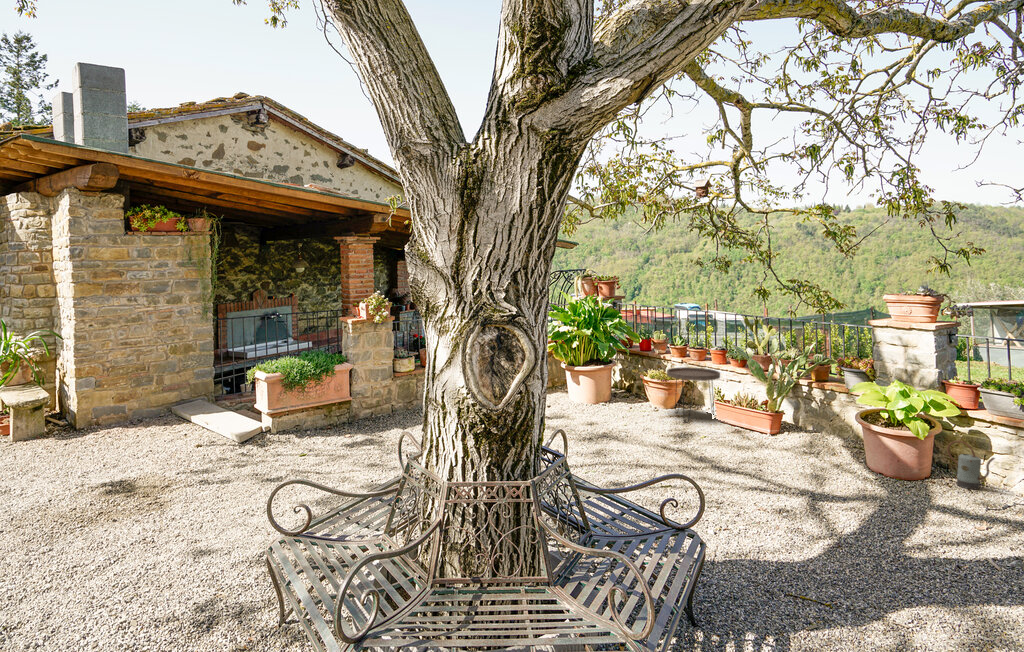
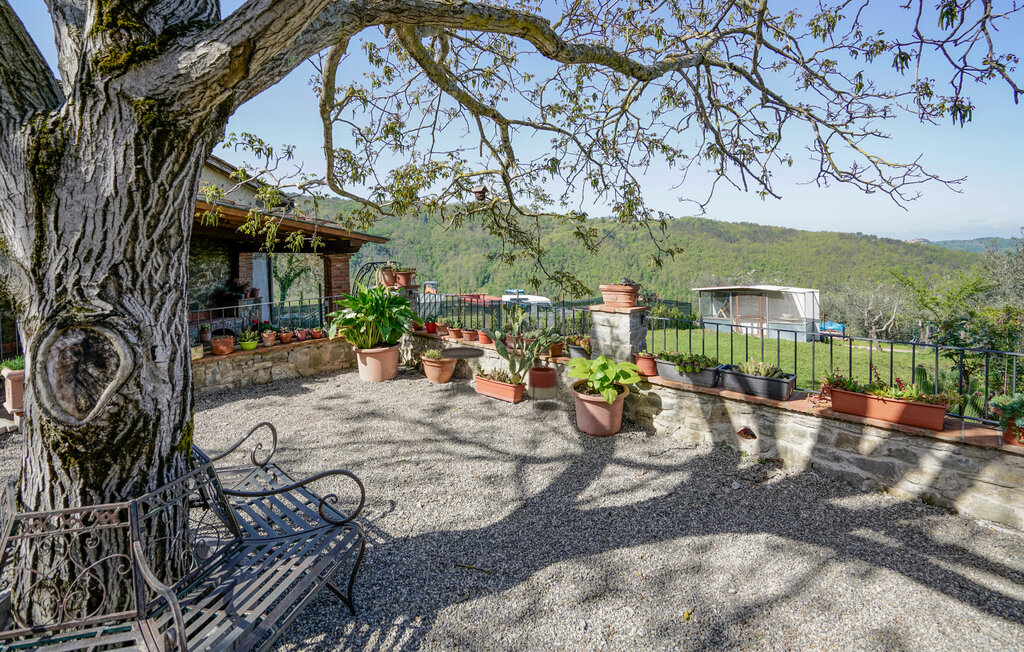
planter: none [784,393,824,444] -> present [528,366,557,408]
watering can: present [947,441,995,490] -> none [633,402,661,439]

